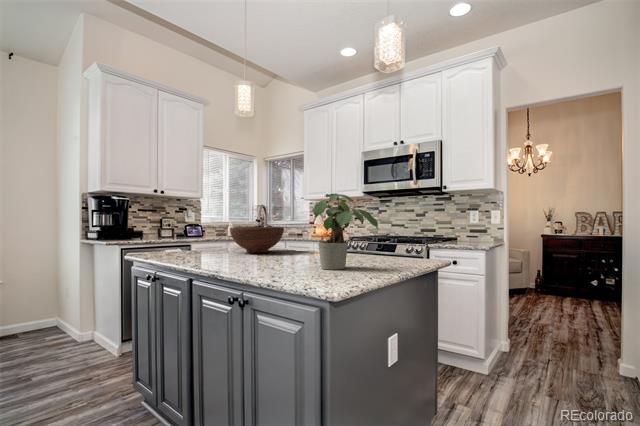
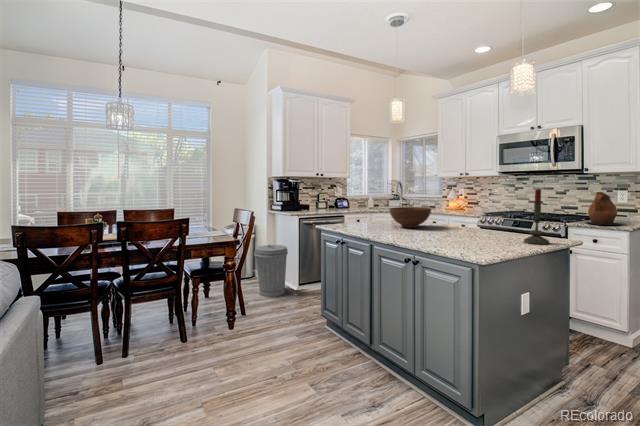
candle: none [392,191,421,265] -> present [524,189,549,244]
potted plant: present [311,193,378,270] -> none [462,192,513,245]
ceramic pitcher: none [445,210,480,244] -> present [586,192,619,225]
trash can: none [42,287,103,366] -> present [254,245,288,297]

